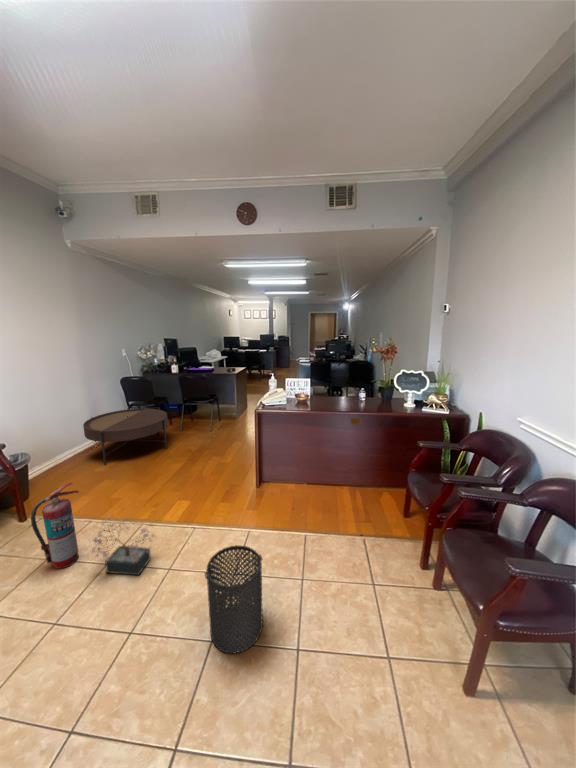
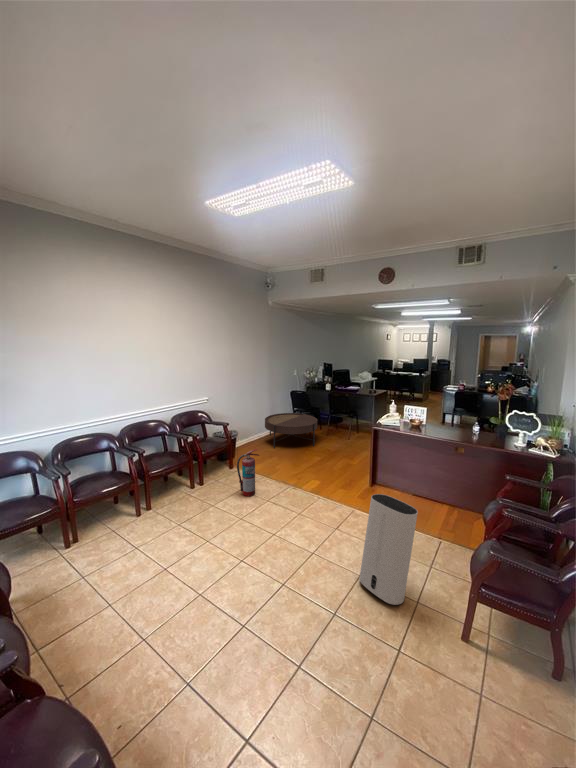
air purifier: none [295,513,376,686] -> present [359,494,418,605]
decorative plant: present [92,518,154,575] -> none [261,473,296,512]
trash can: present [205,545,263,653] -> none [315,504,350,565]

